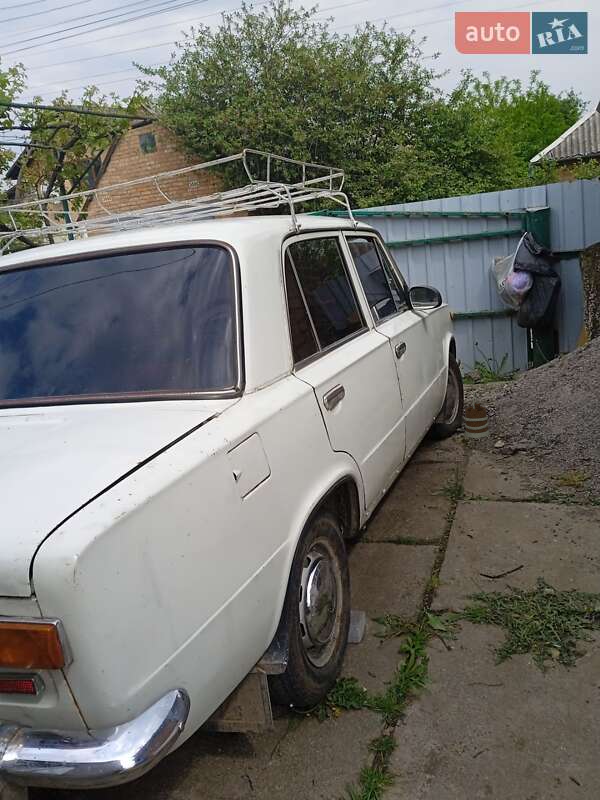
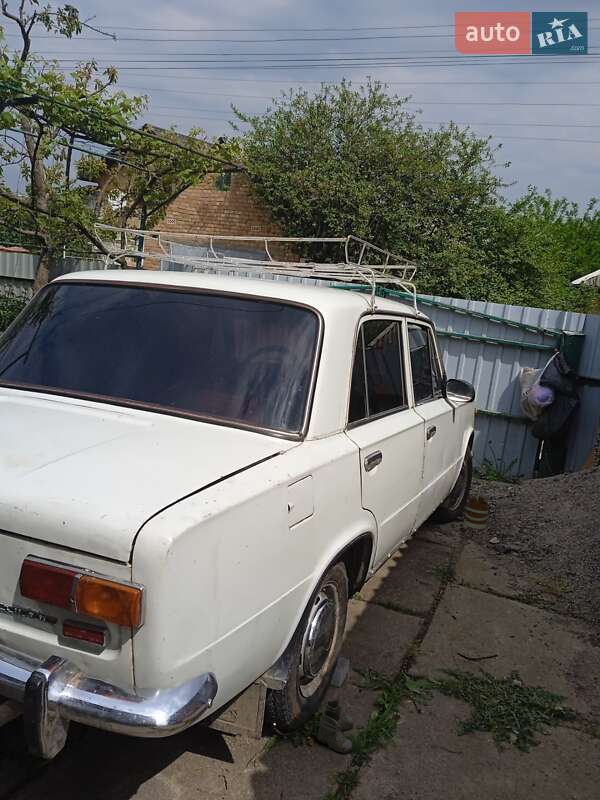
boots: none [342,660,383,722] -> present [317,700,353,753]

